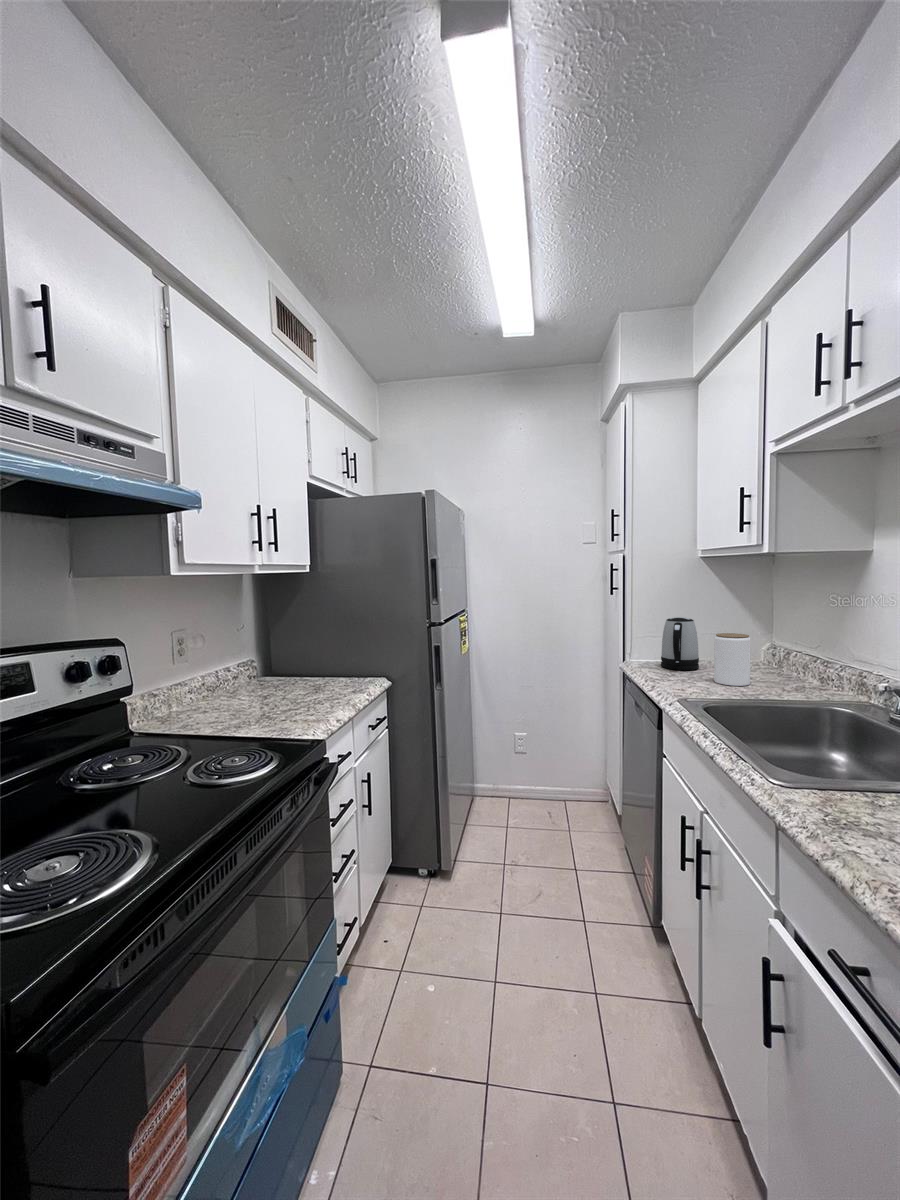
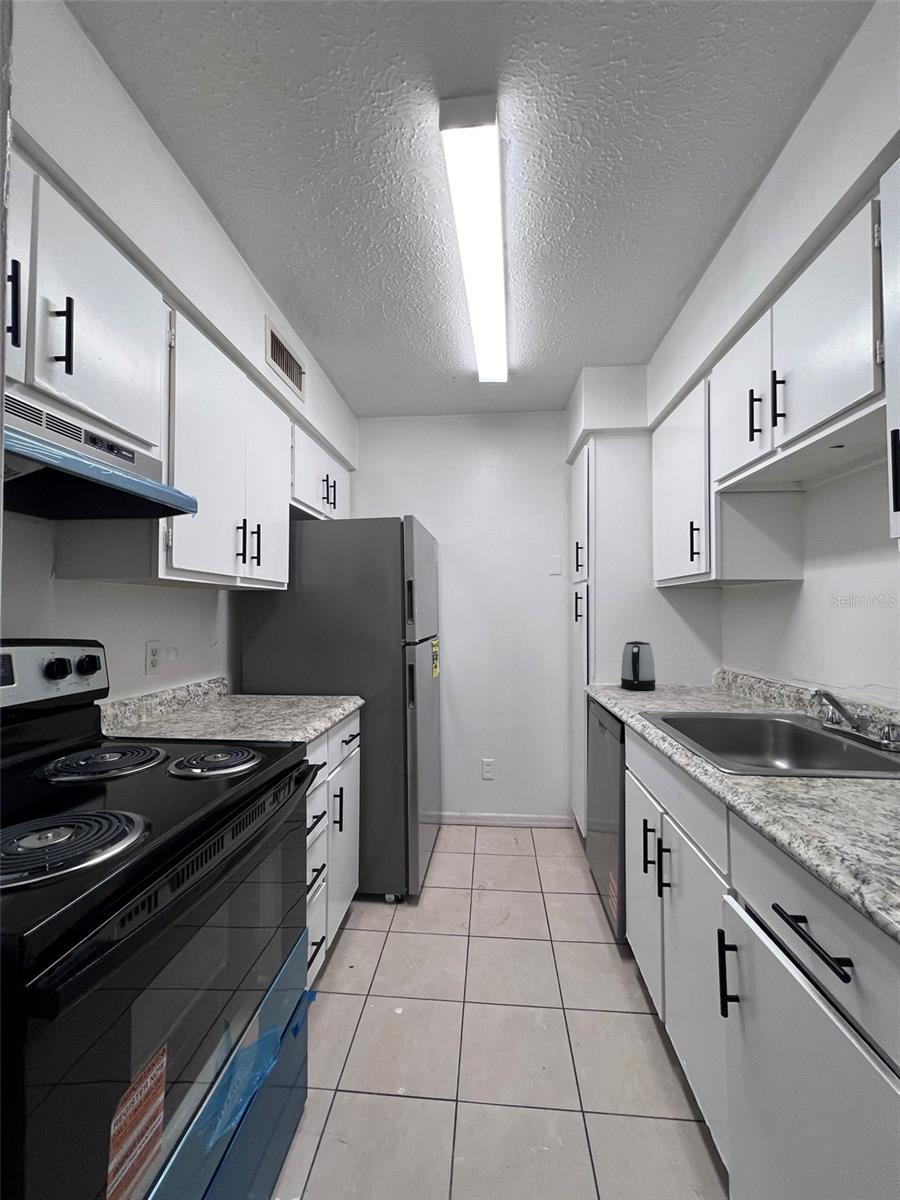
jar: present [714,633,751,686] -> none [669,654,702,702]

